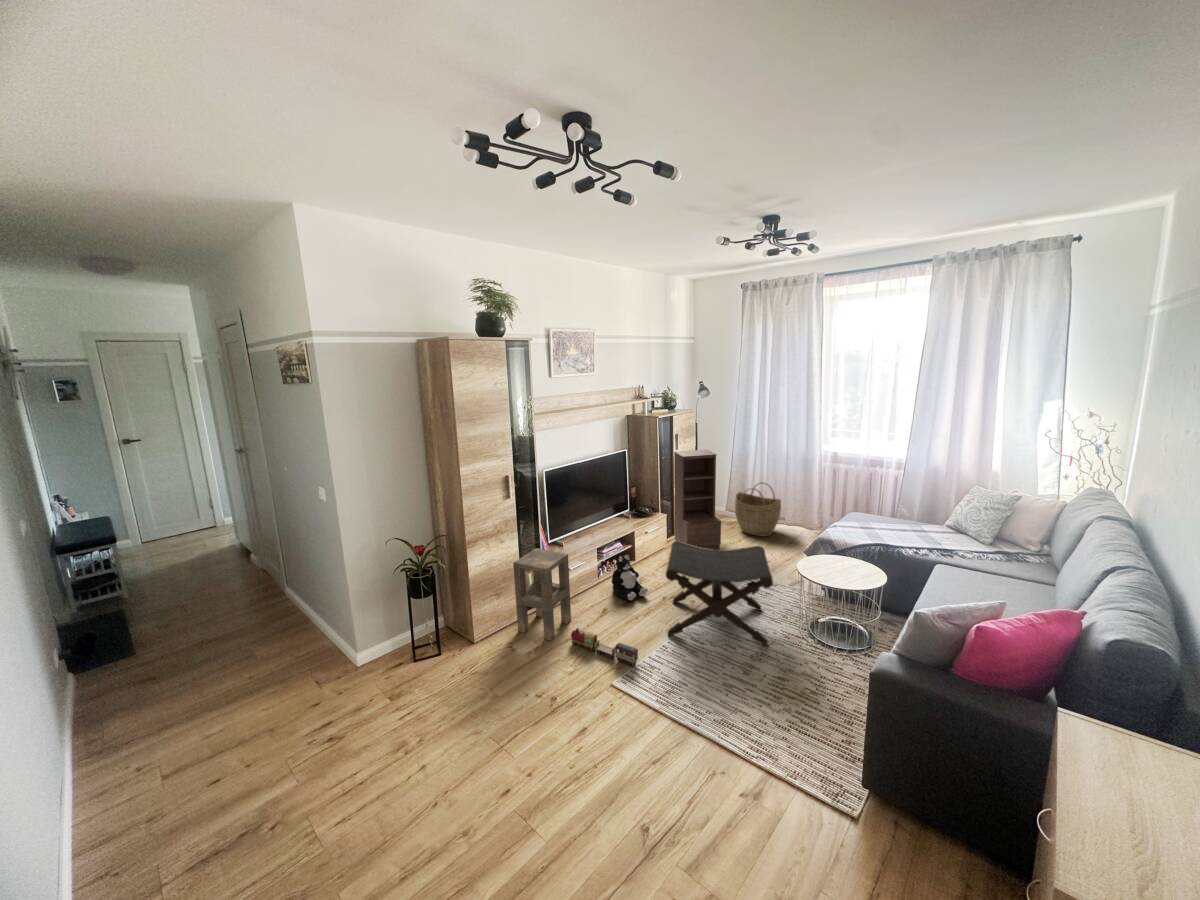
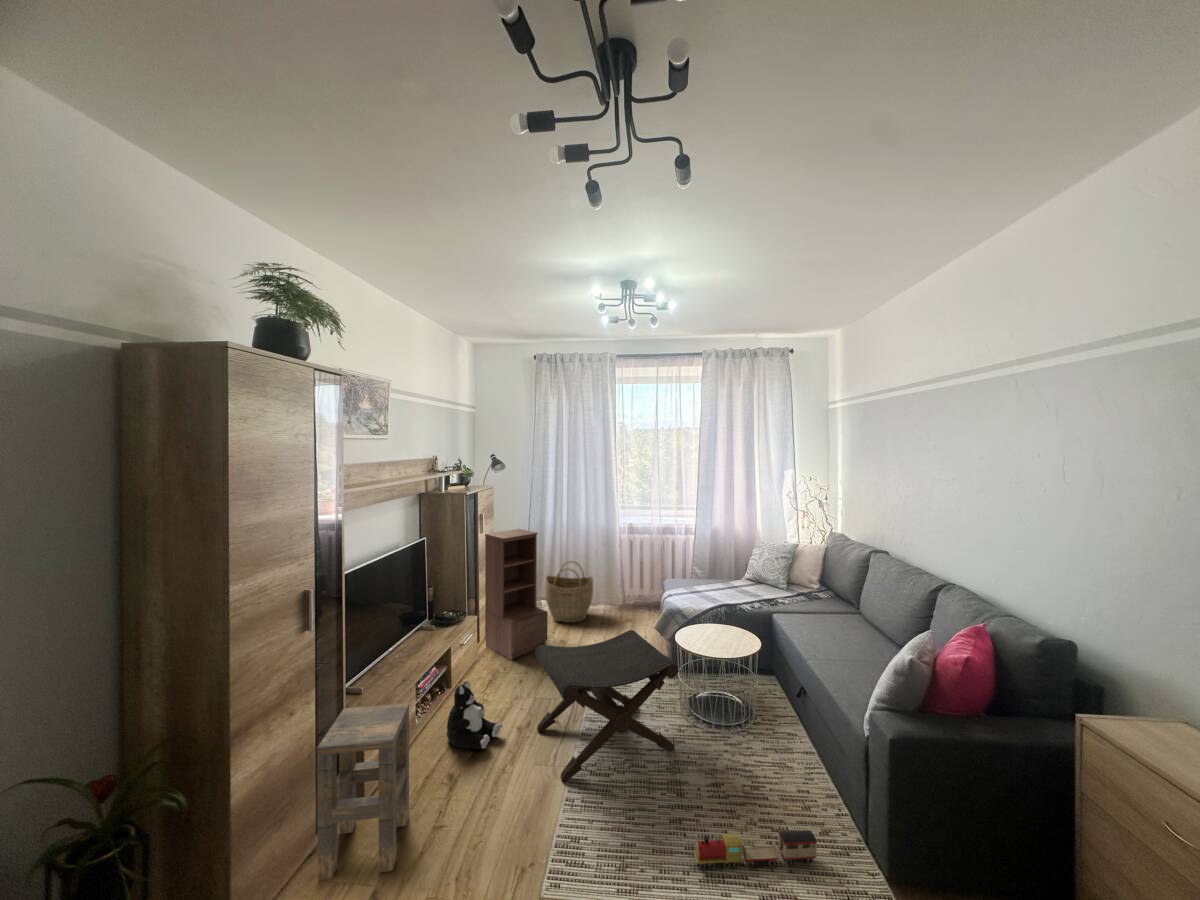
toy train: present [570,628,638,666] -> present [693,830,817,870]

